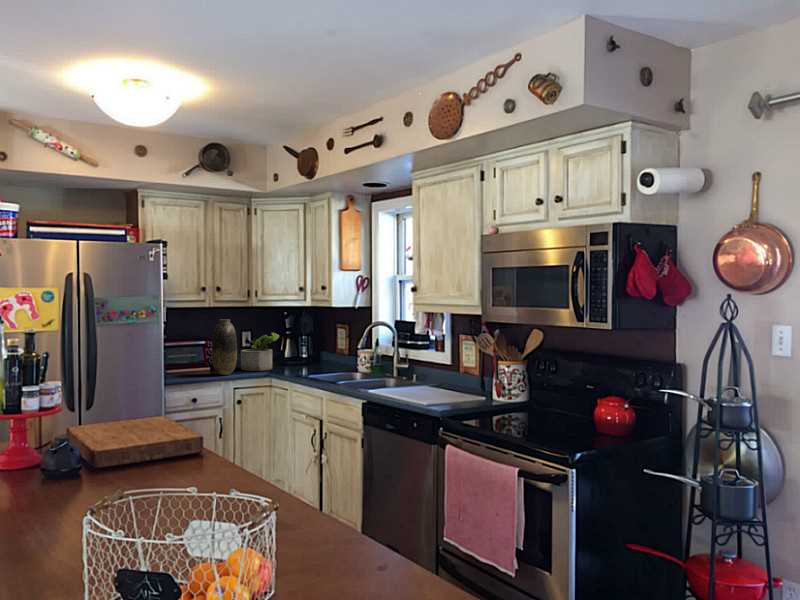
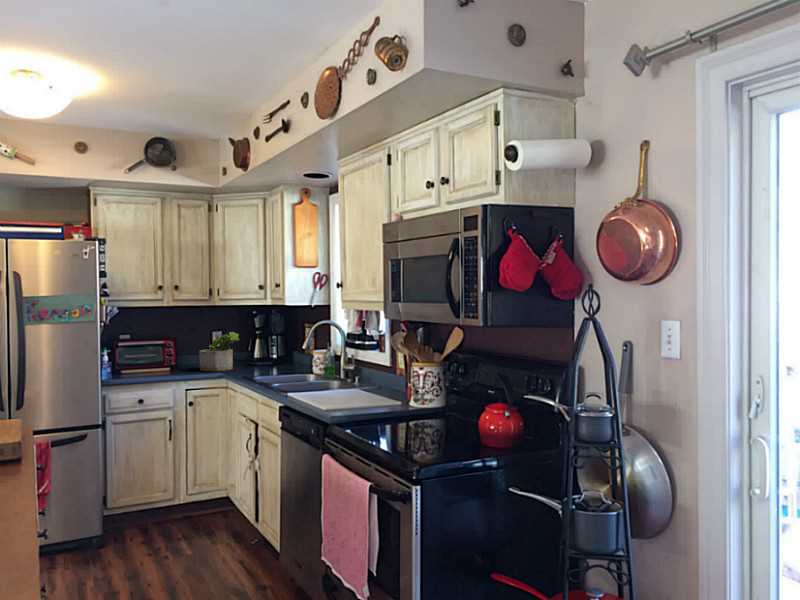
vase: present [212,319,237,375] -> none [162,319,188,376]

